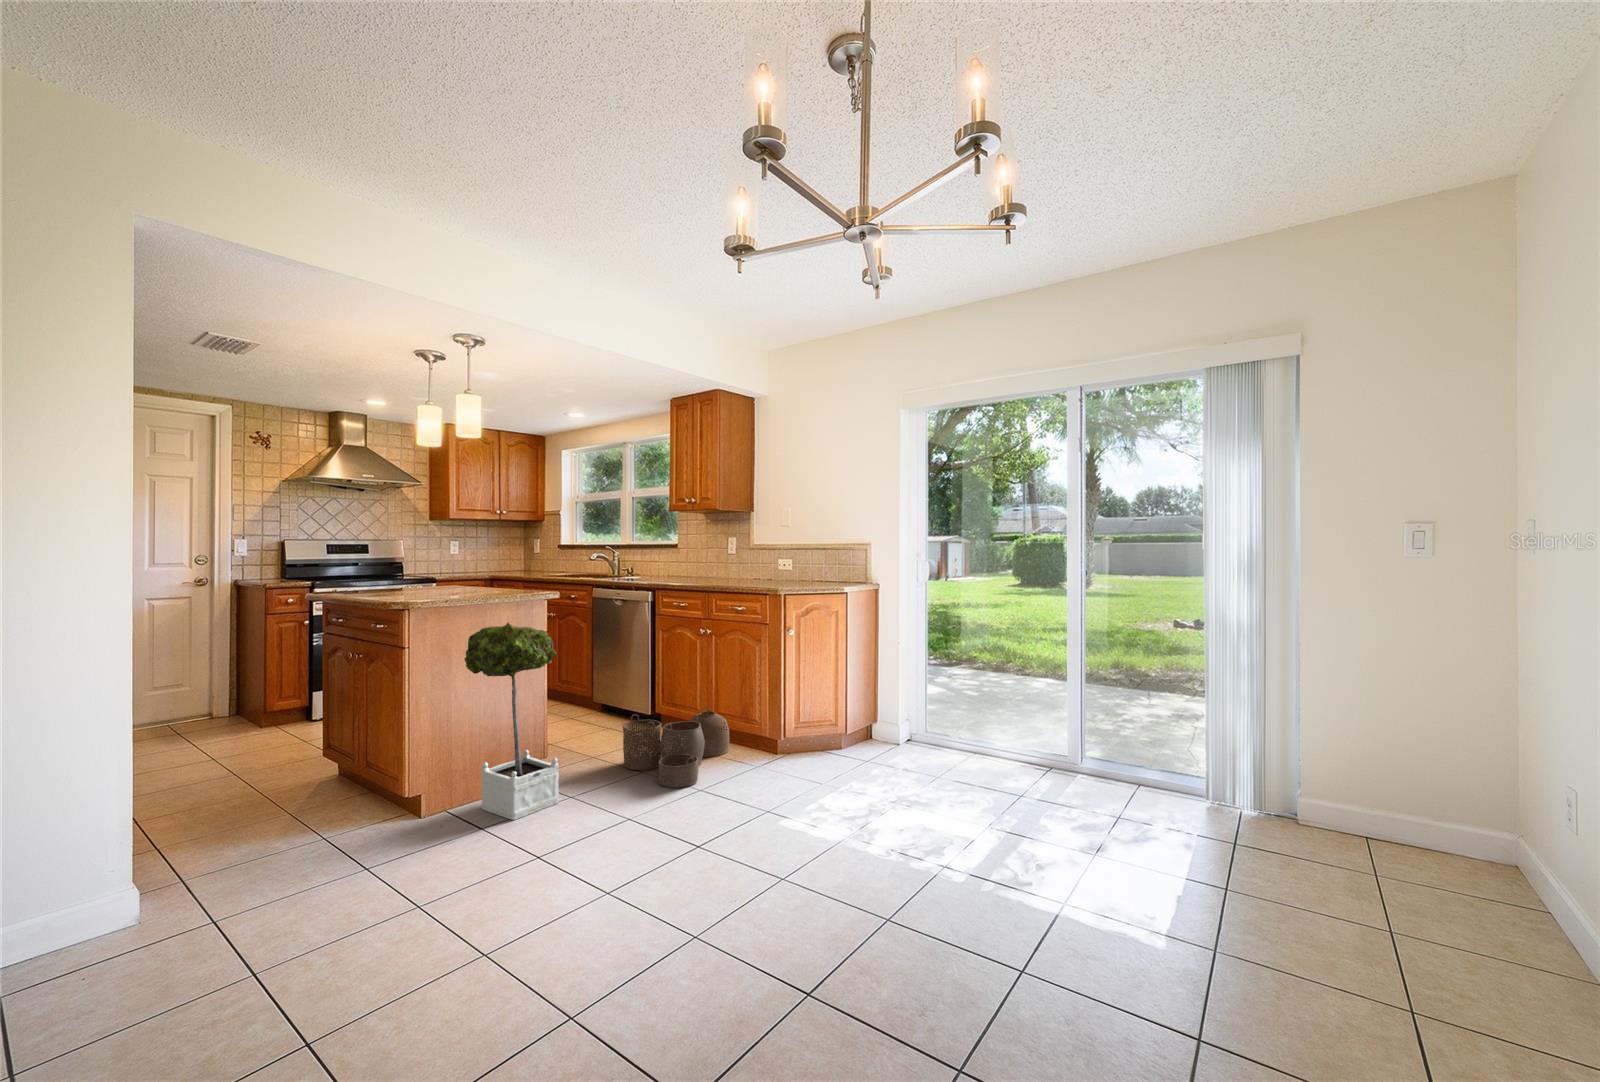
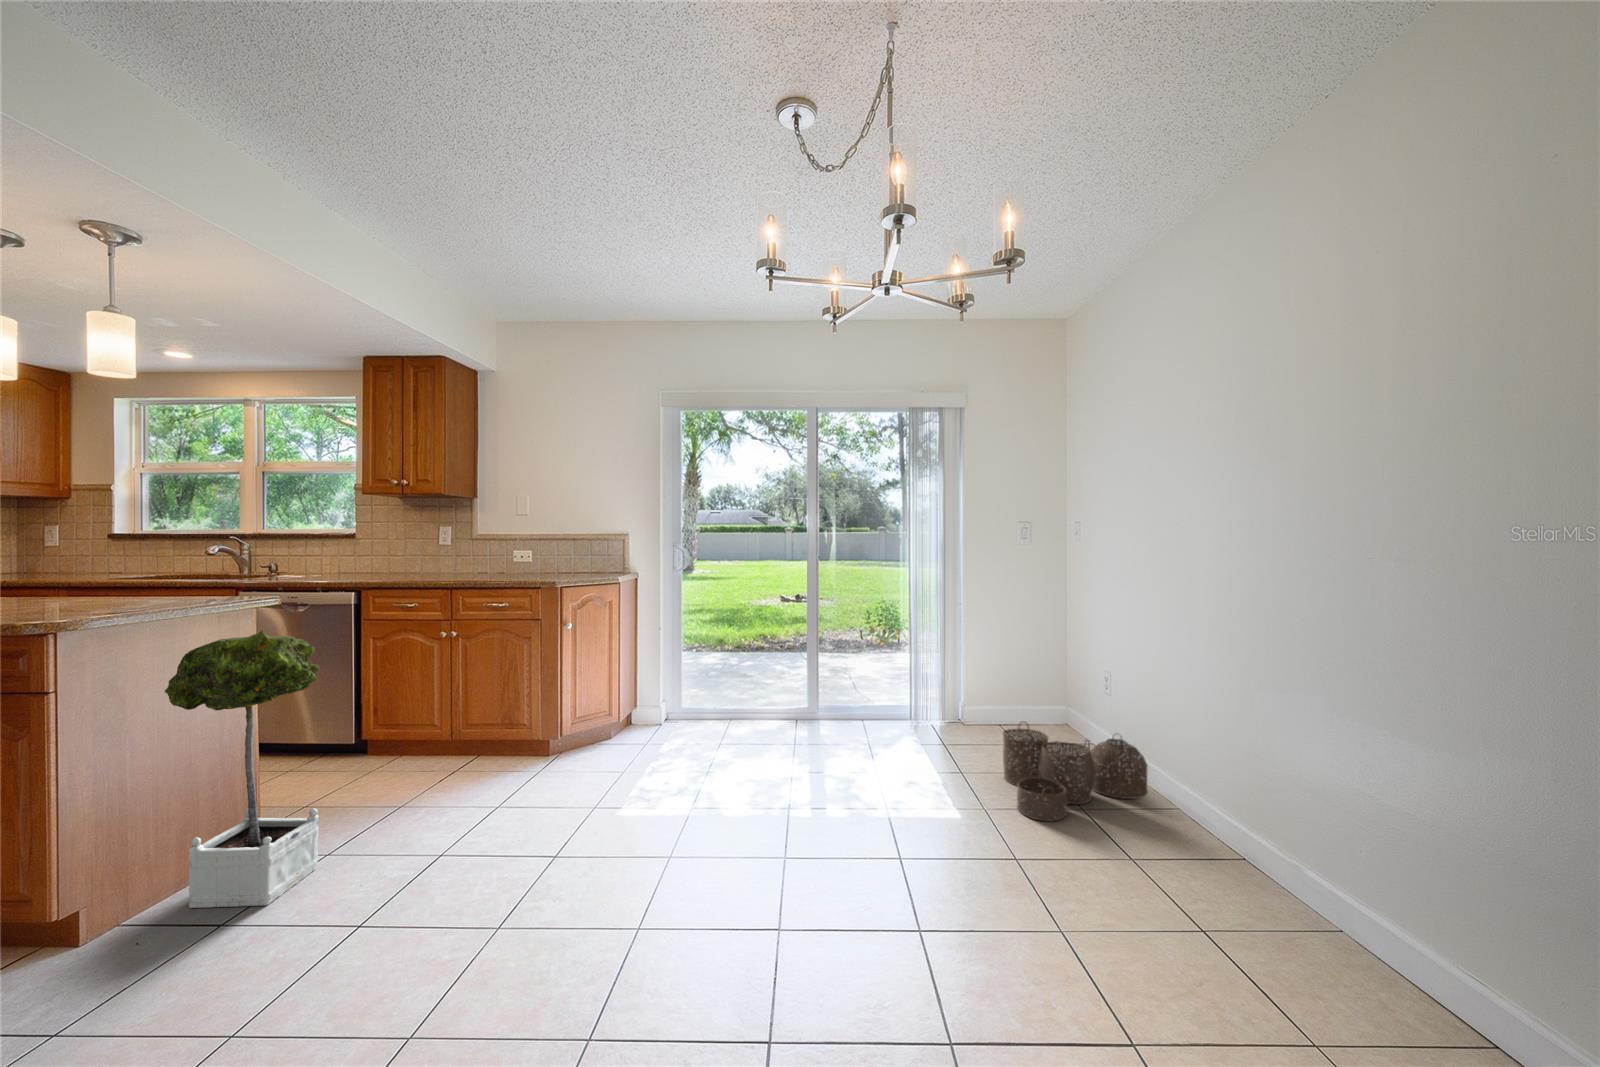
woven basket: present [622,707,729,788] -> present [1003,726,1148,821]

